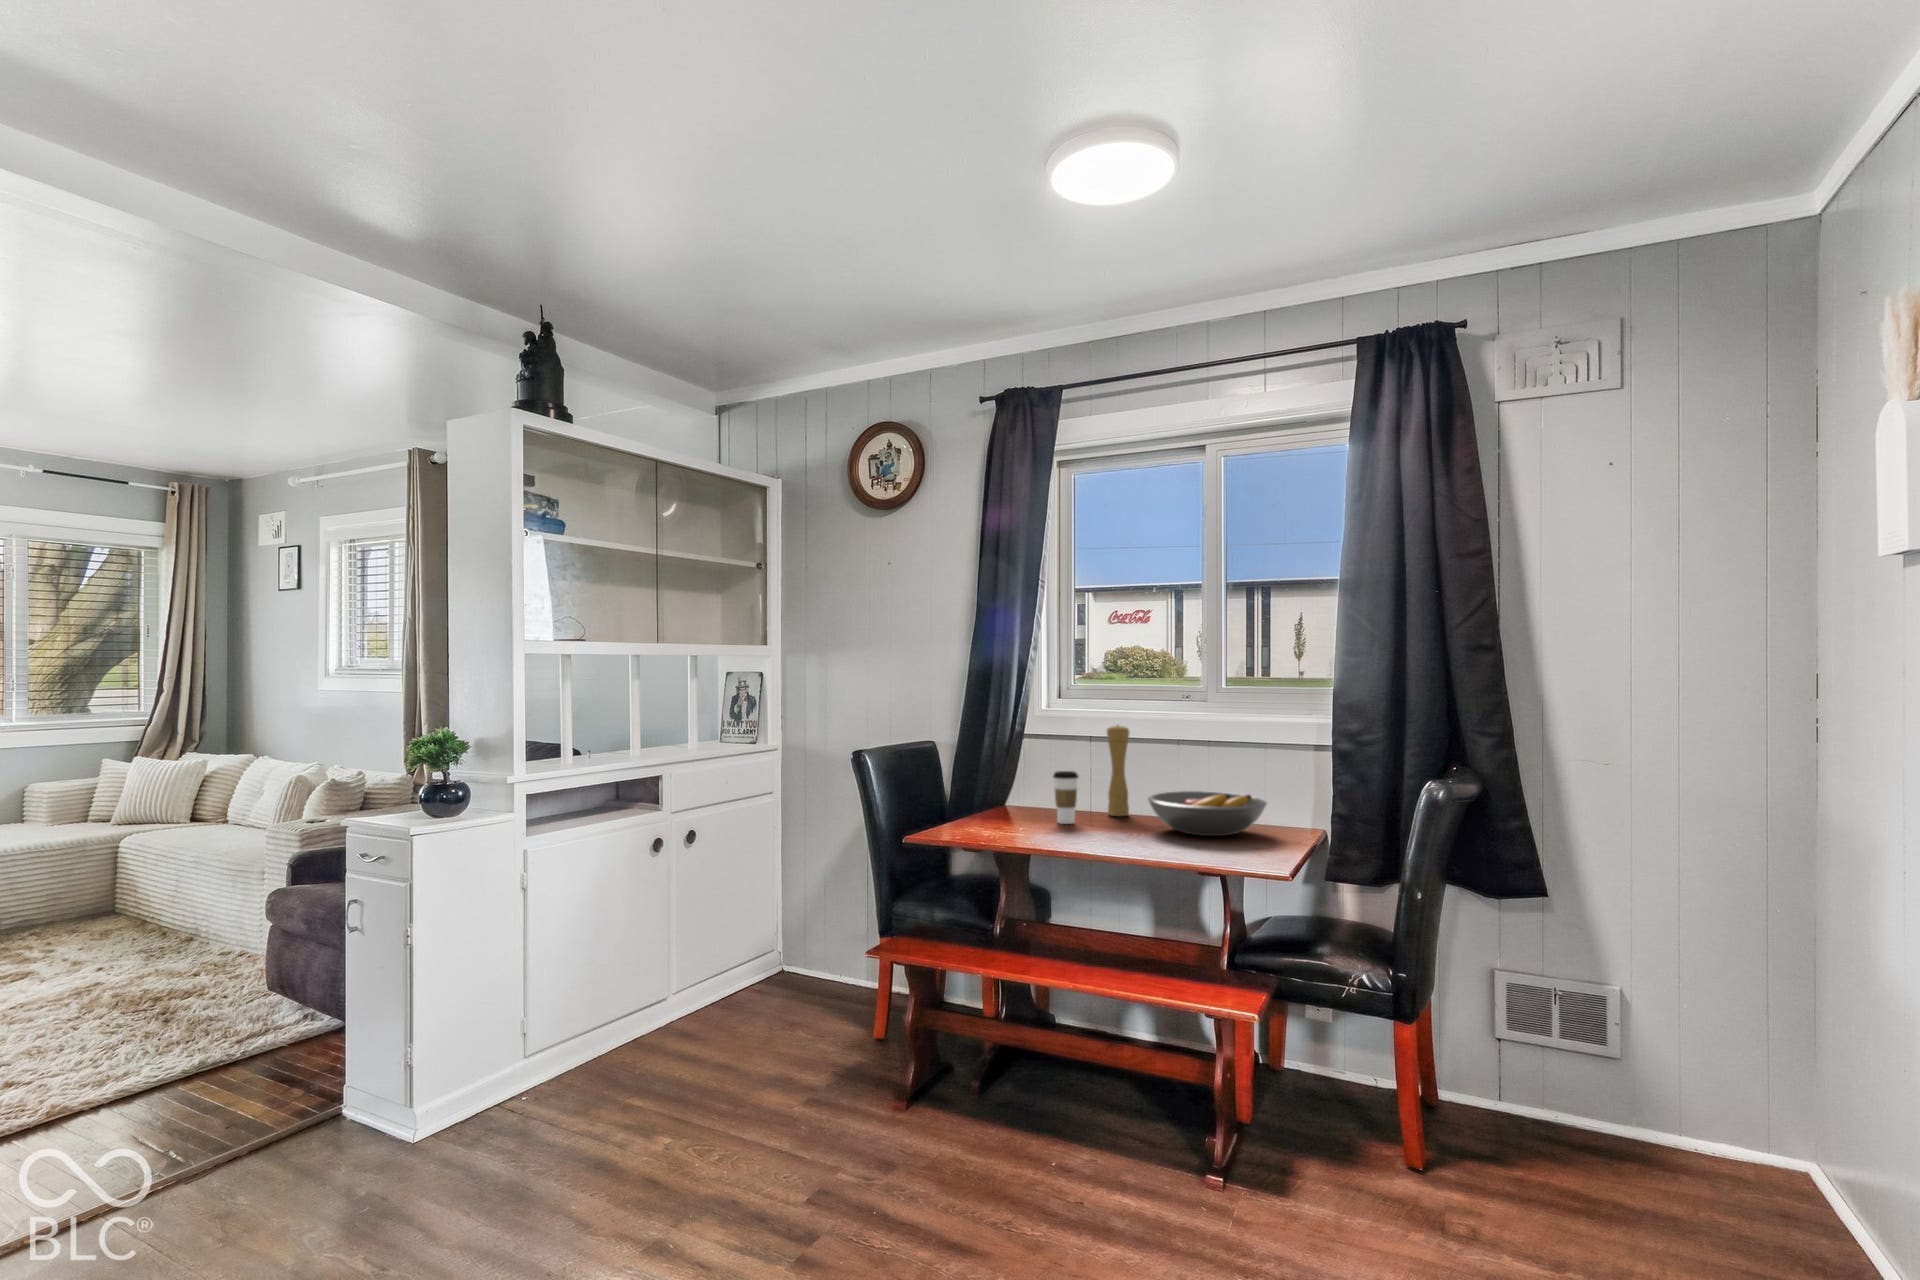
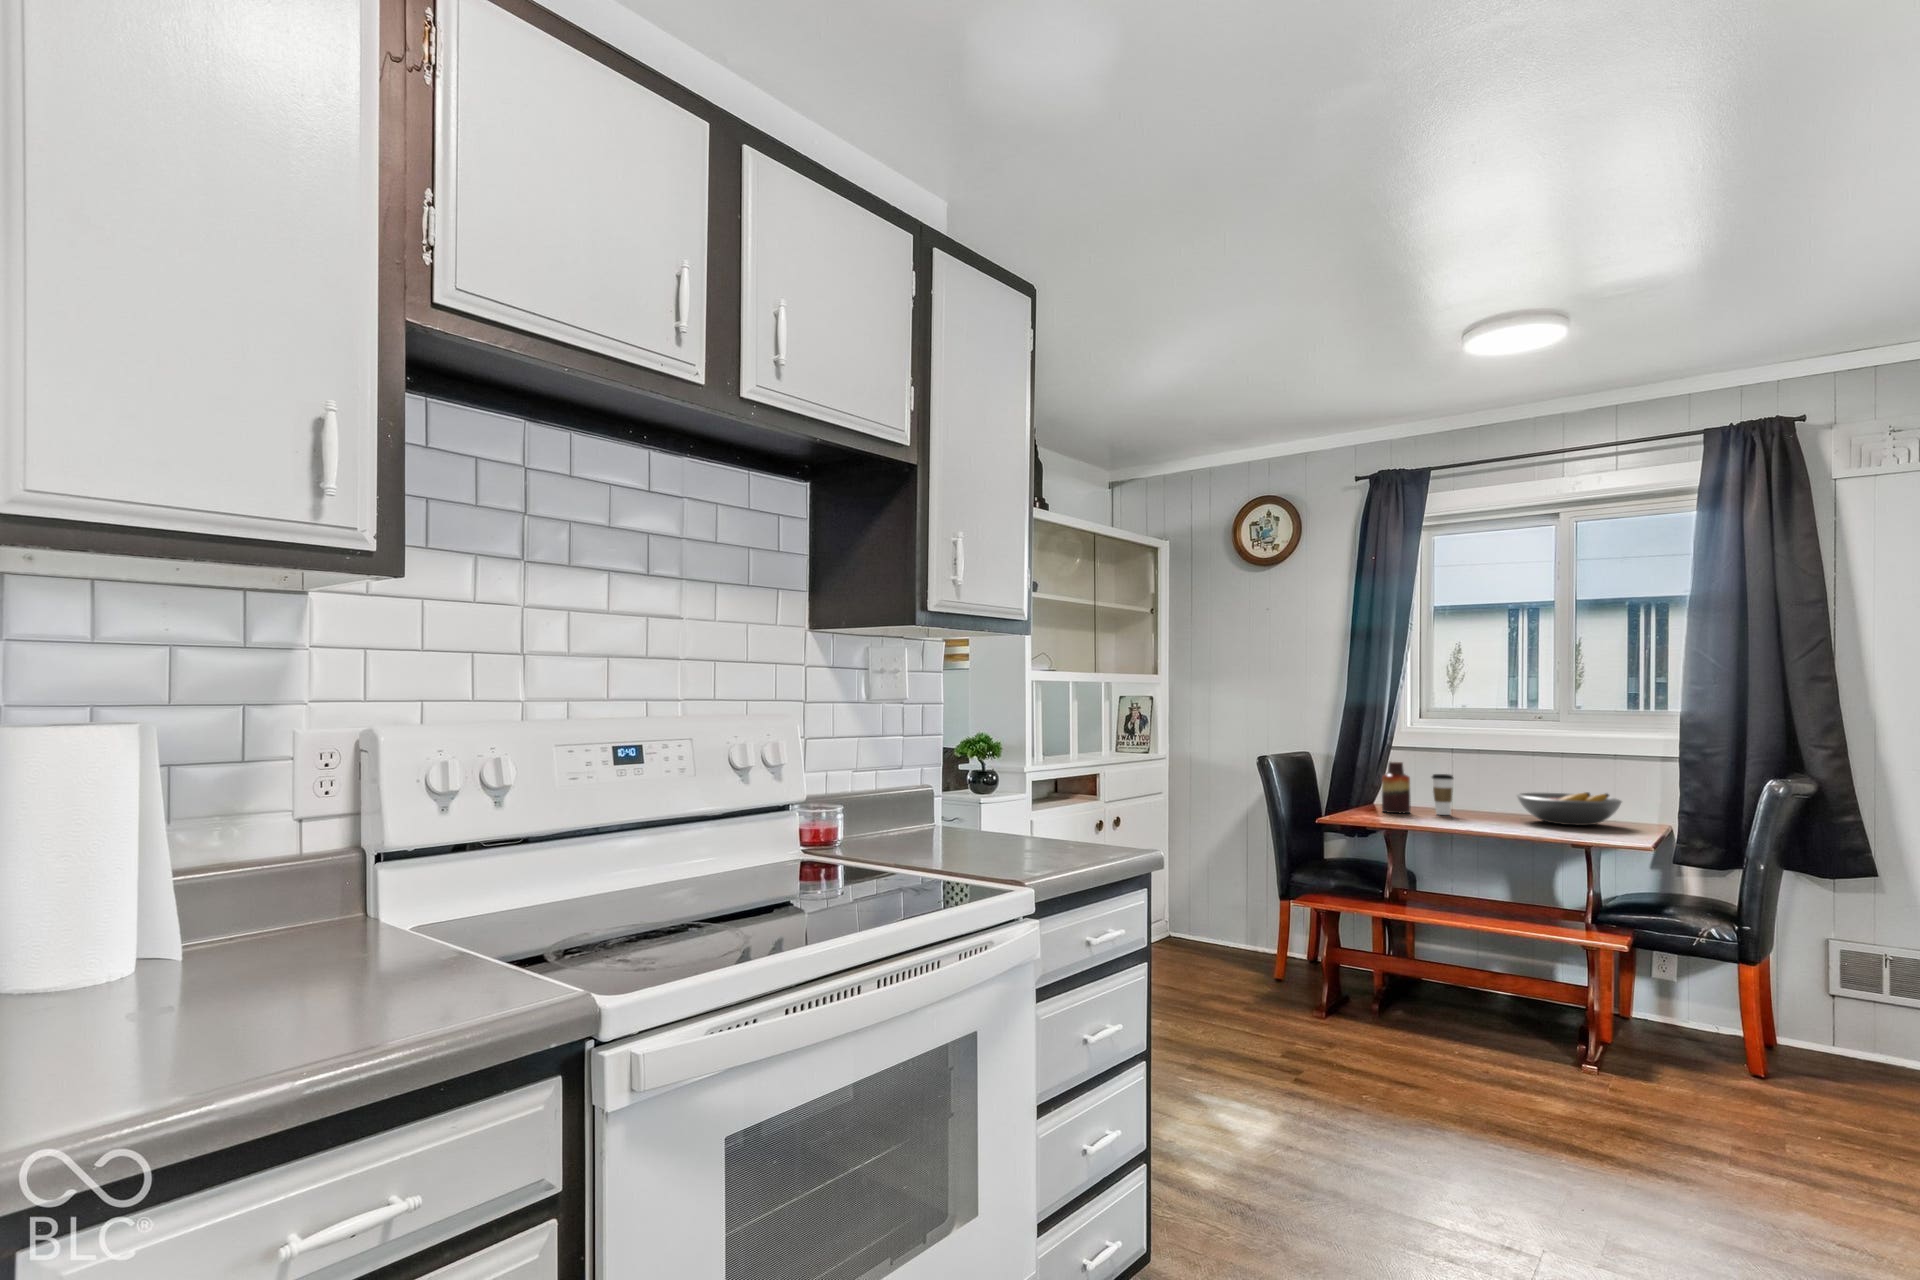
pepper mill: present [1107,725,1129,816] -> none [1472,739,1492,813]
vase: none [995,757,1028,824] -> present [1382,762,1411,813]

